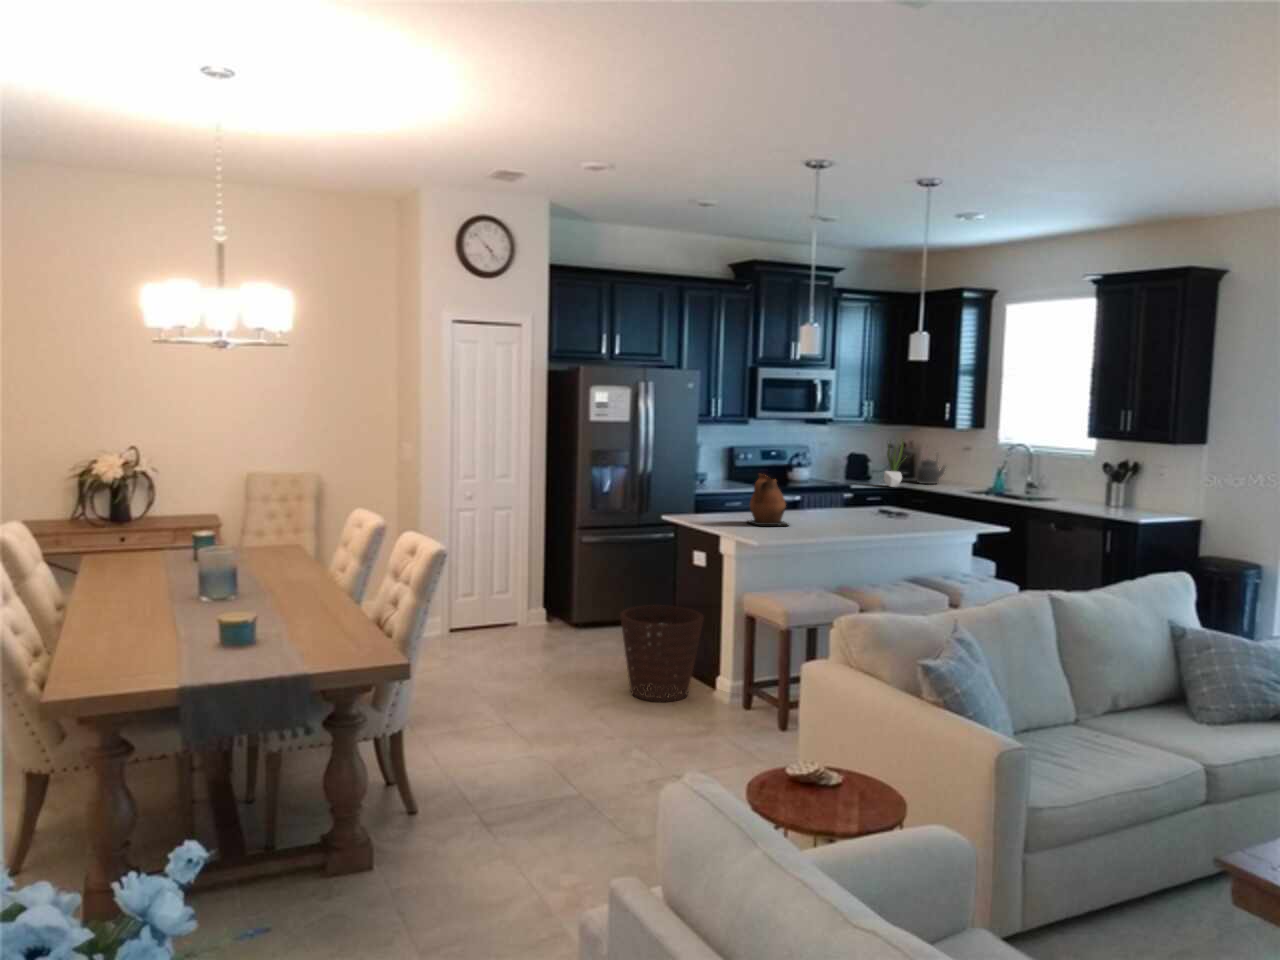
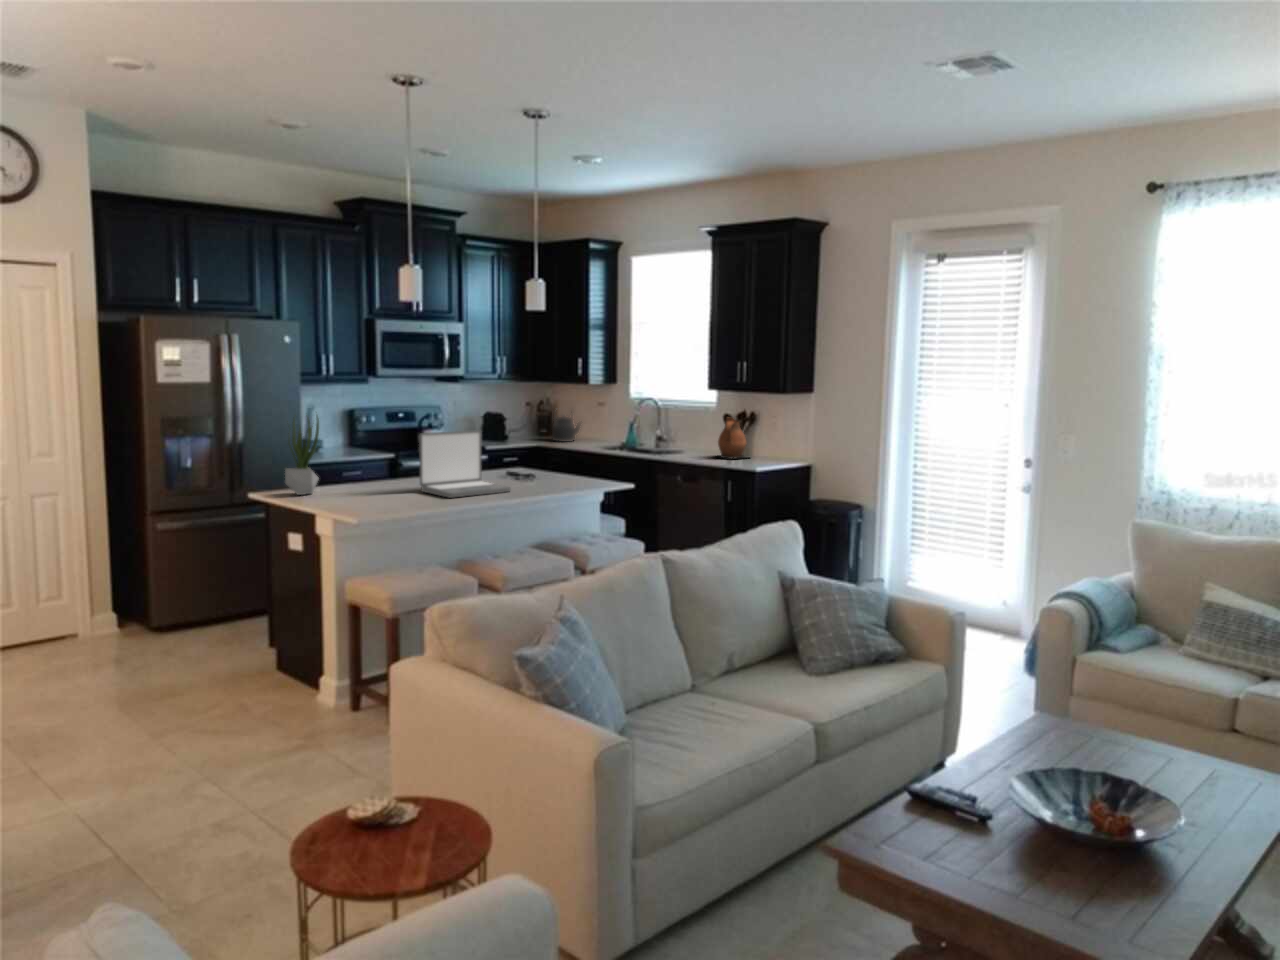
potted plant: present [884,440,904,487] -> present [285,416,319,495]
laptop: none [808,471,891,531] -> present [419,430,511,498]
ceramic pitcher: present [748,474,789,525] -> present [717,418,747,458]
basket: present [620,606,704,702] -> none [193,597,300,713]

